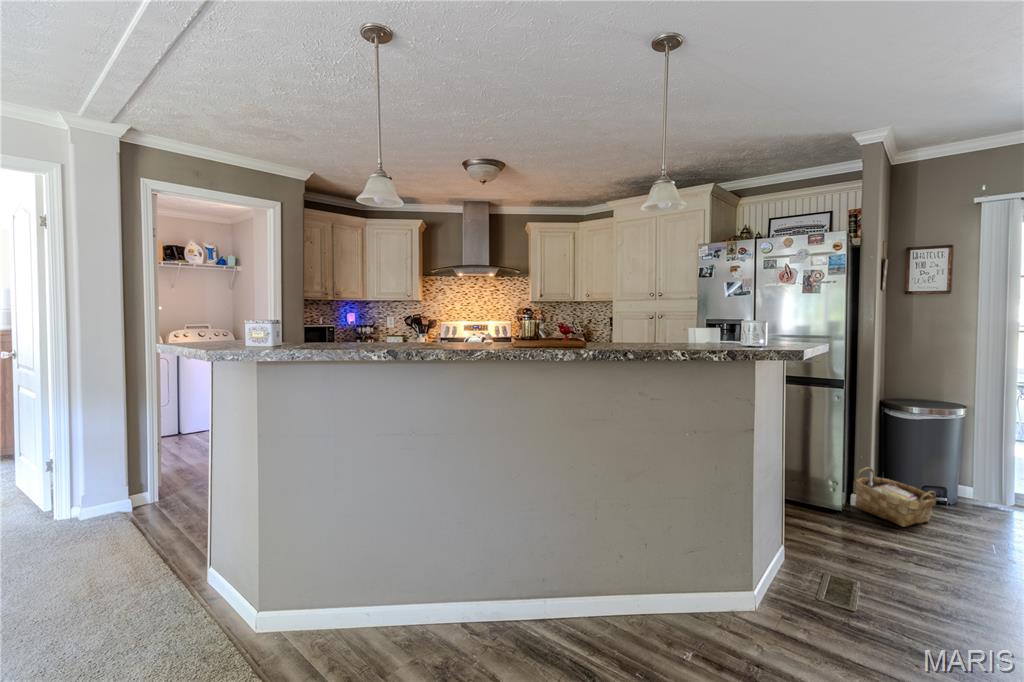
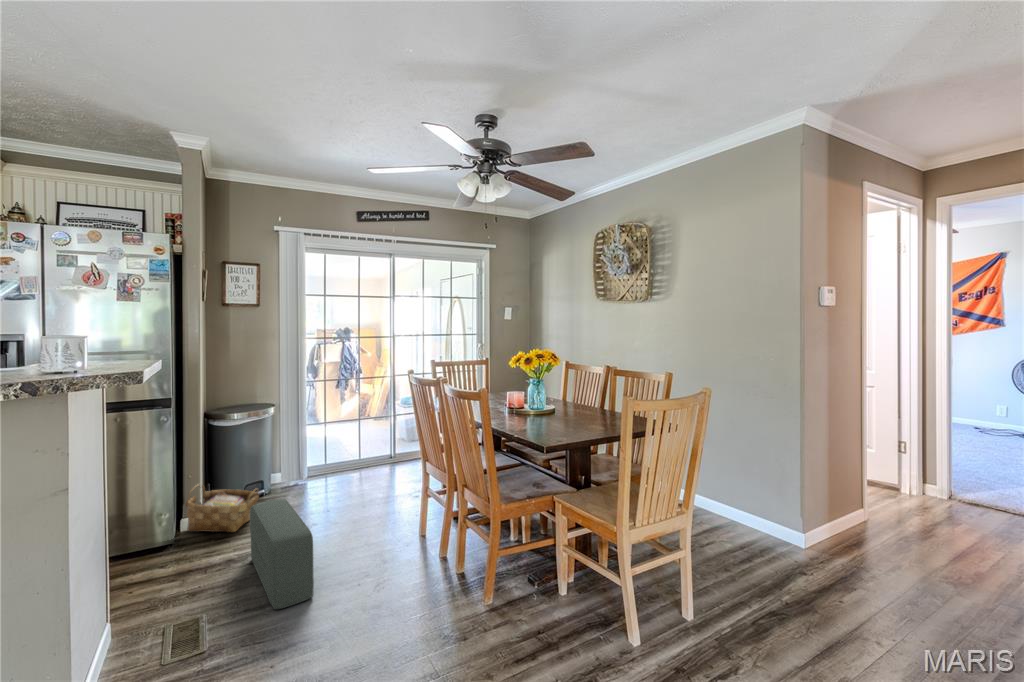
pouf: none [916,503,993,632] -> present [250,499,314,609]

